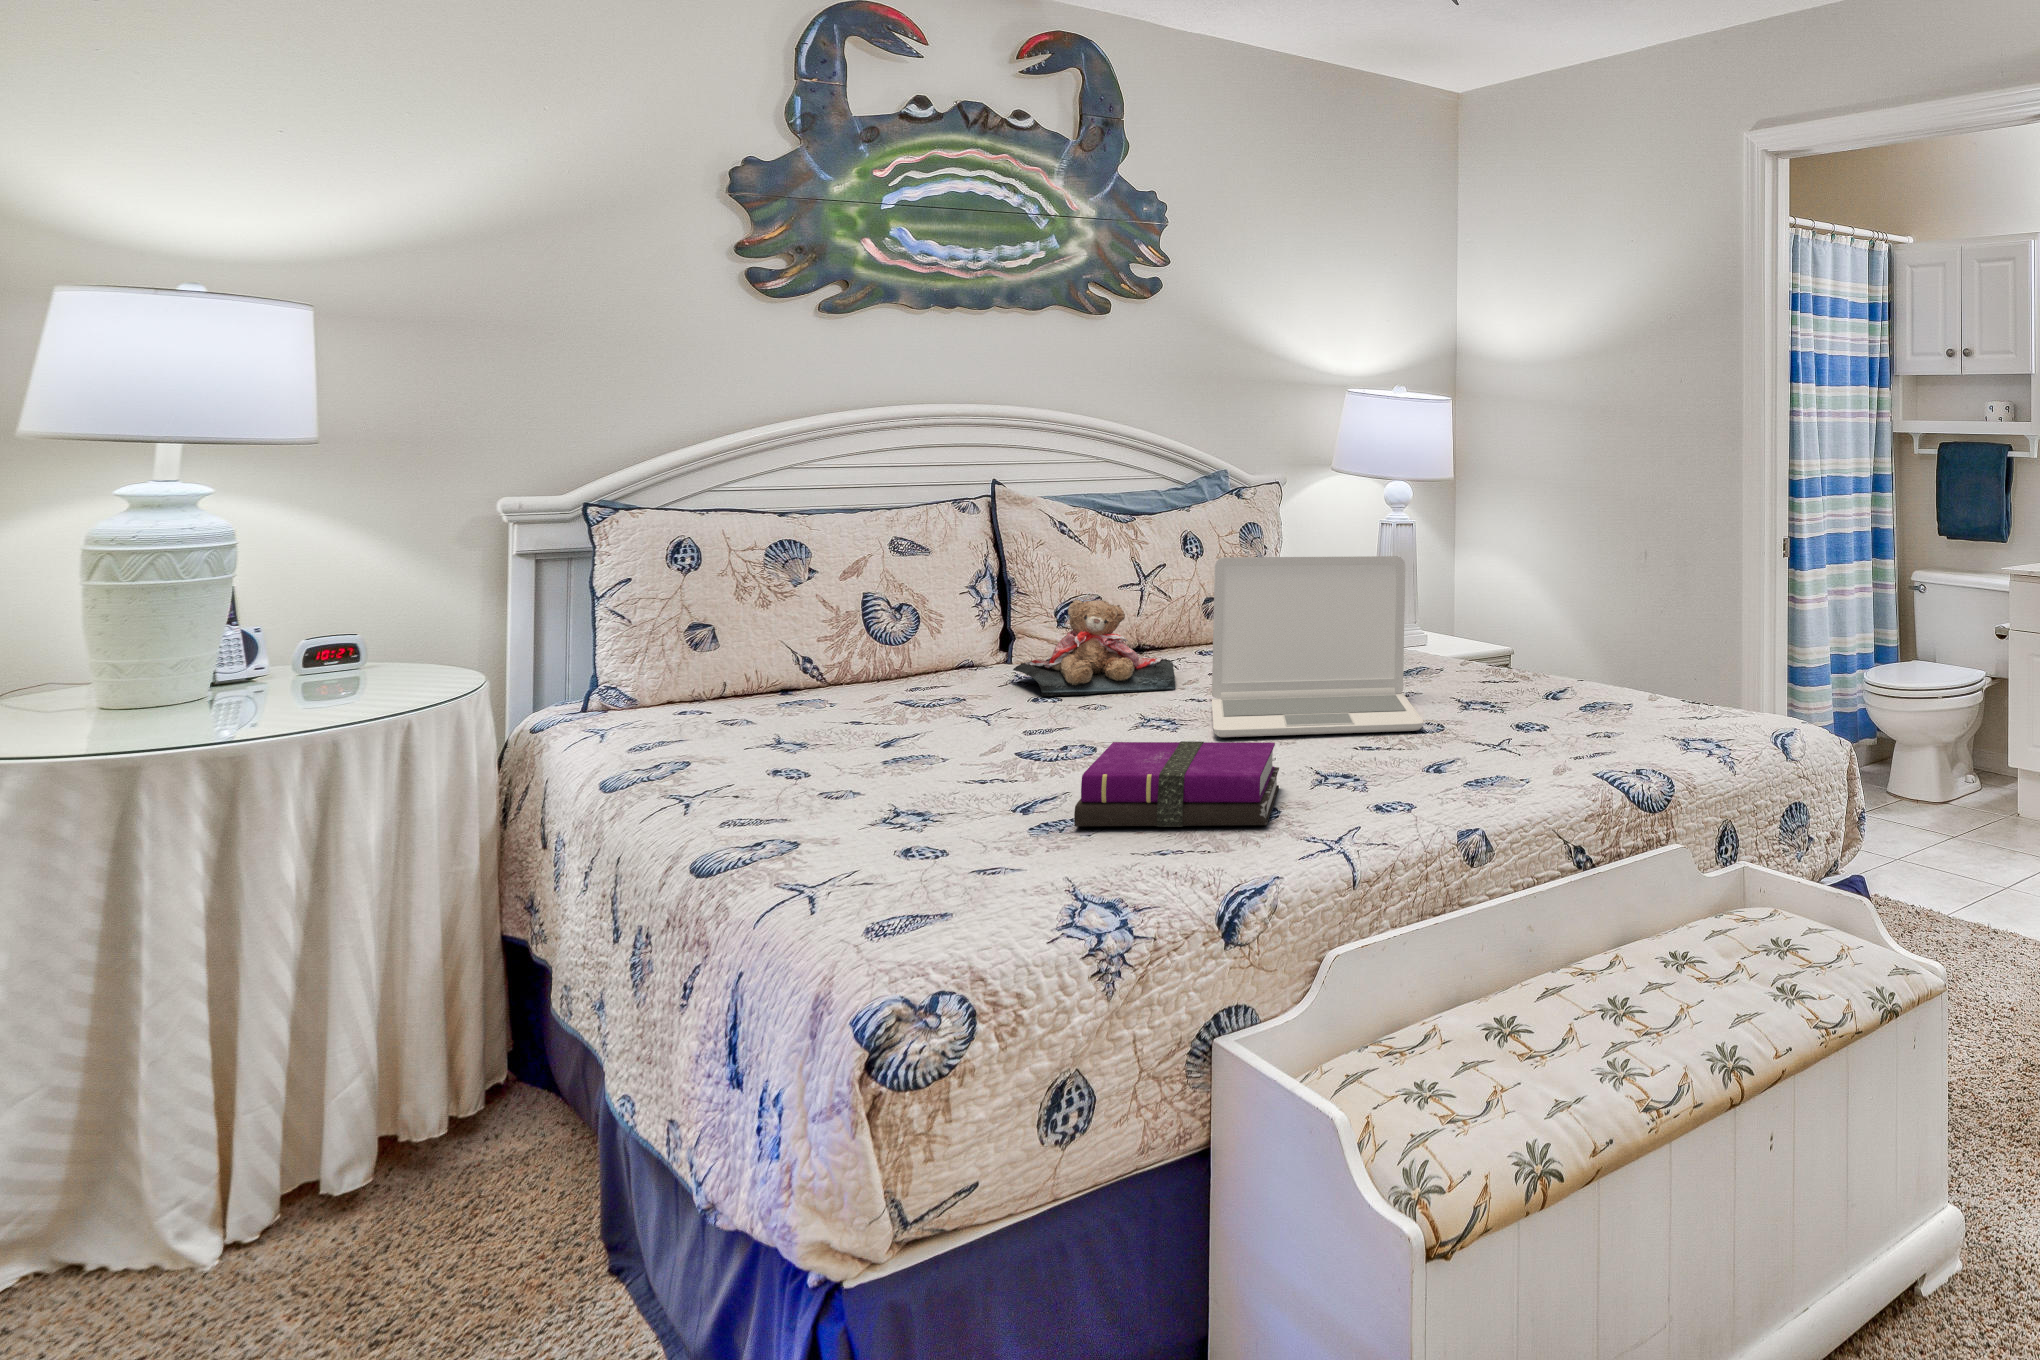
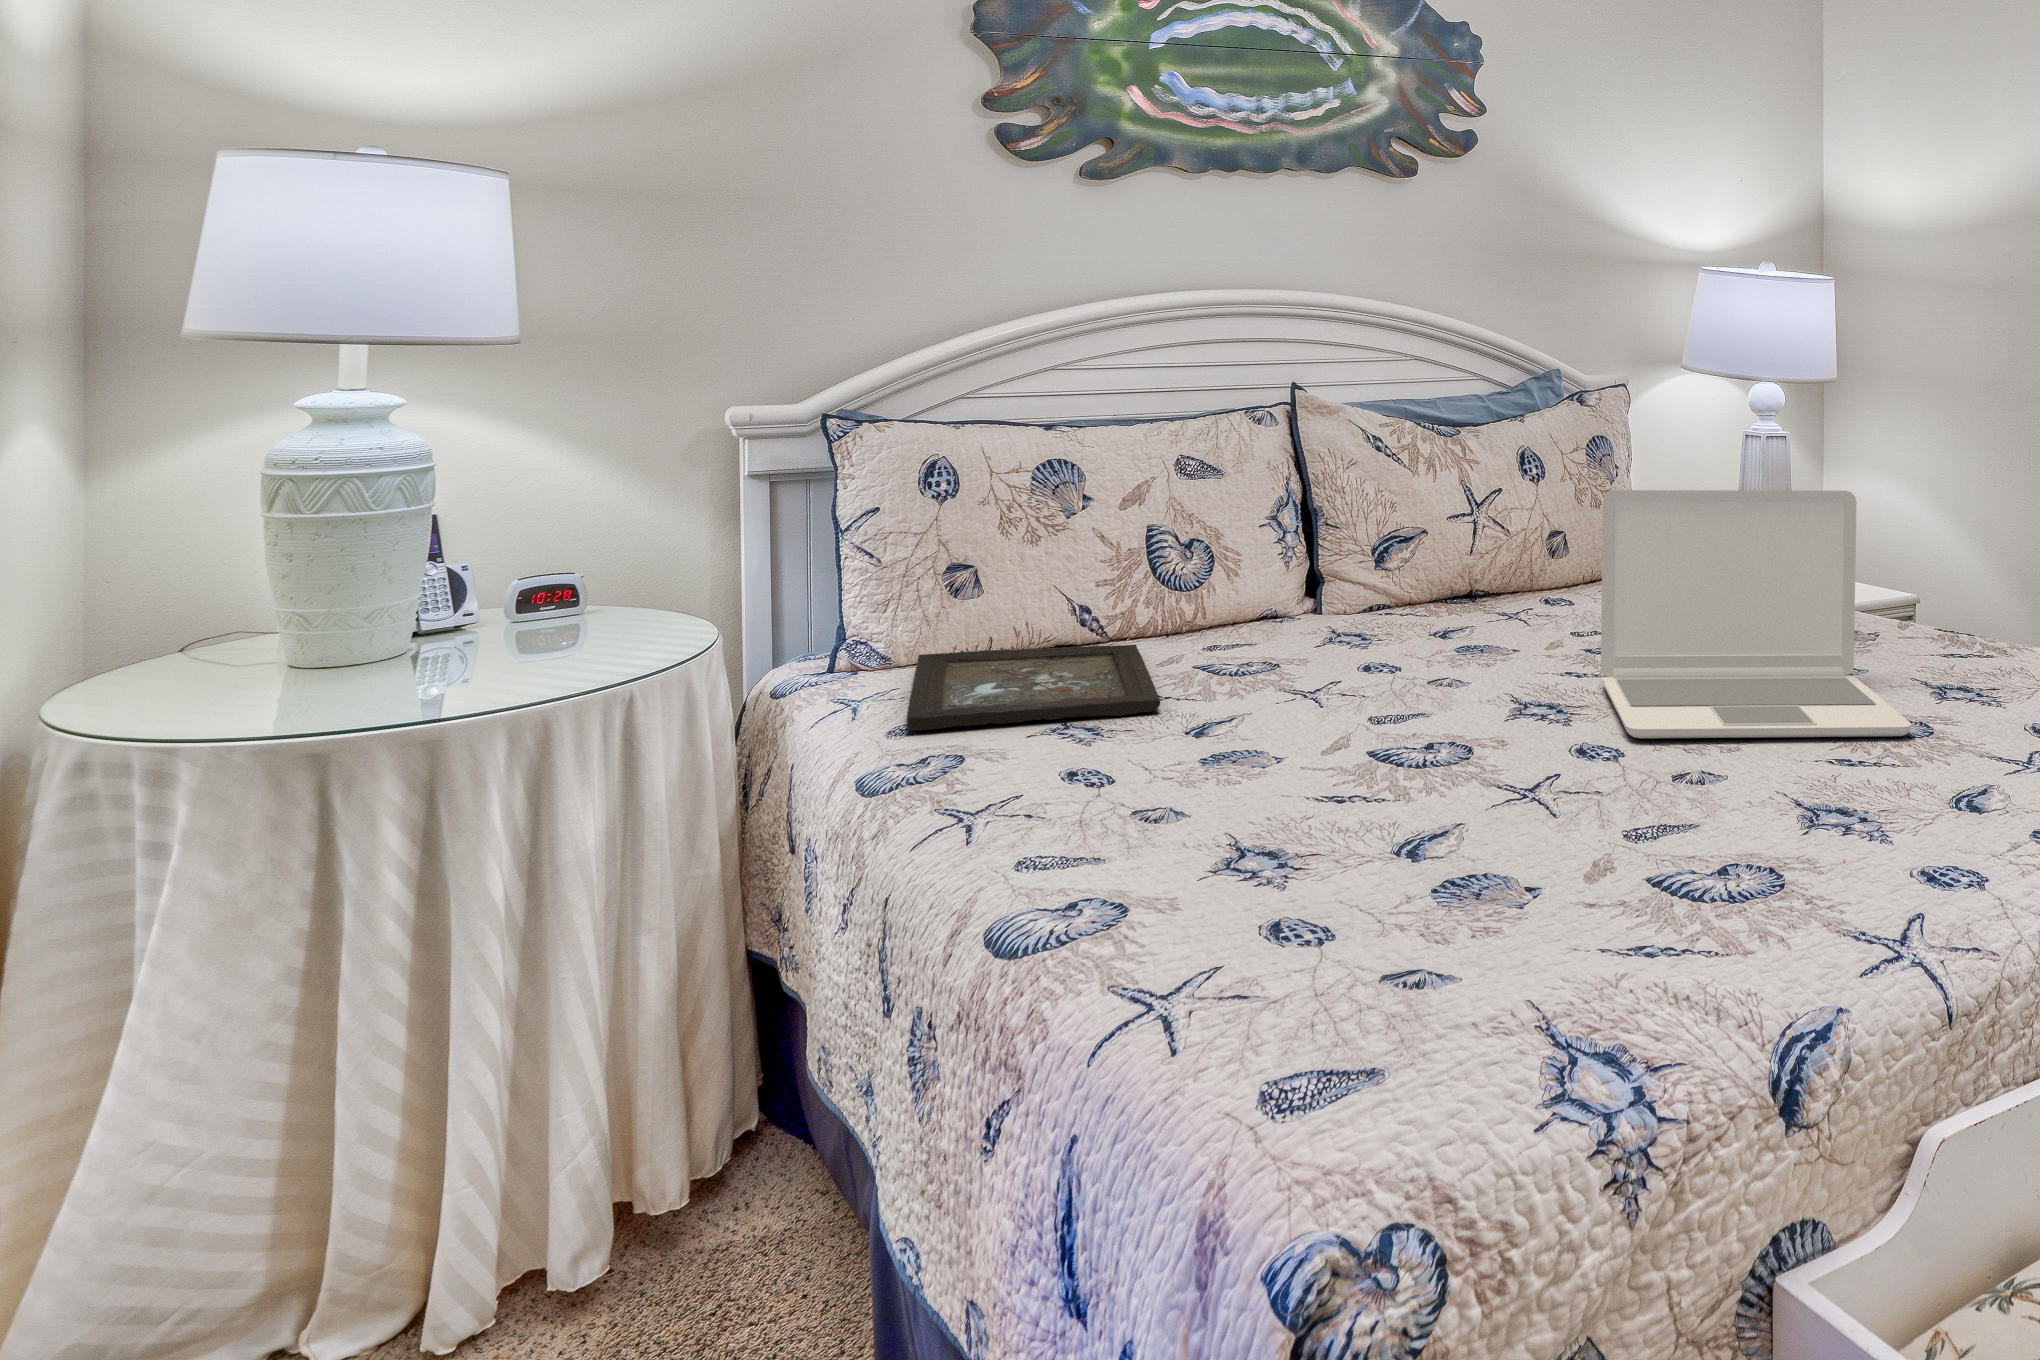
teddy bear: present [1013,599,1175,696] -> none [1332,537,1541,665]
tray: none [644,687,857,749] -> present [907,644,1160,731]
notebook: present [1074,741,1279,827] -> none [1497,758,1777,902]

